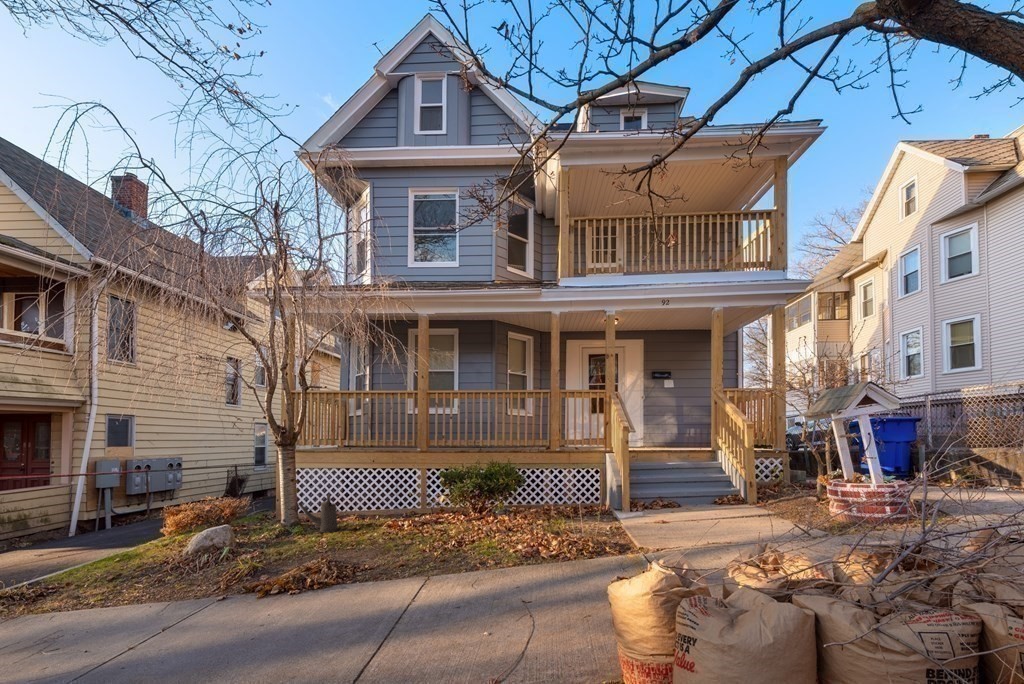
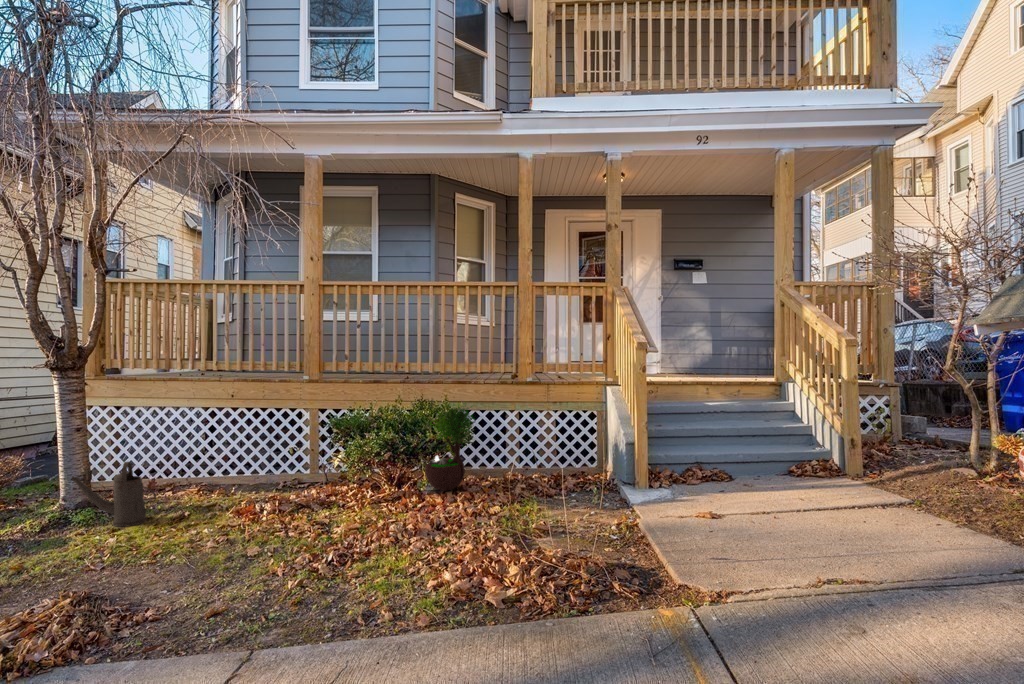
potted tree: none [497,459,527,514] -> present [425,406,473,491]

